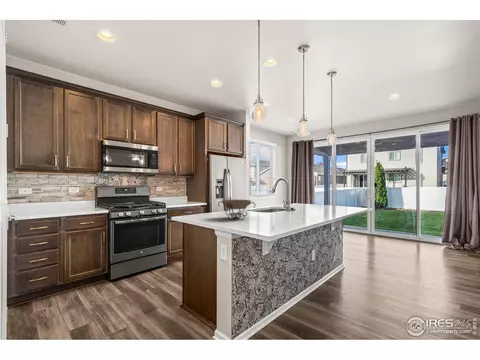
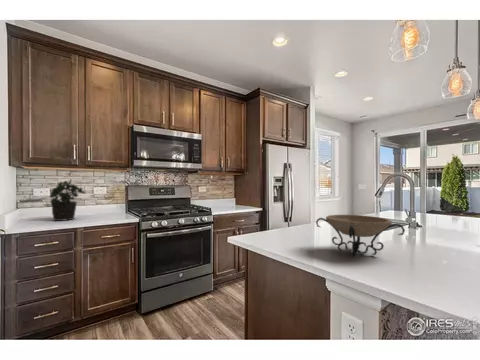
potted plant: none [35,182,64,213] -> present [50,181,85,221]

